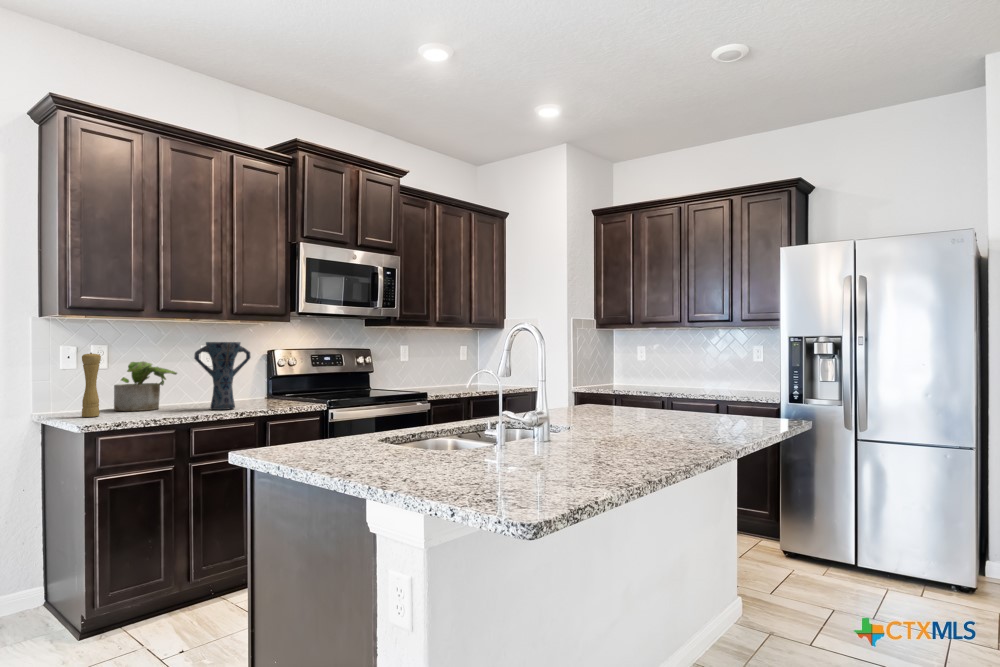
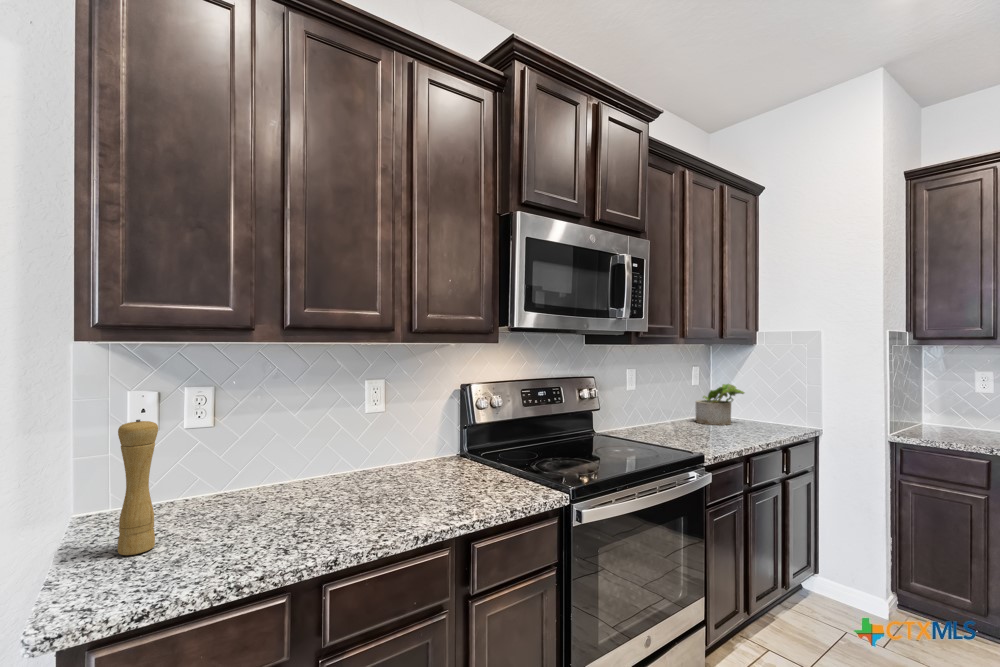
vase: present [194,342,250,410] -> none [340,386,440,521]
potted plant: present [114,361,177,411] -> present [696,384,744,425]

